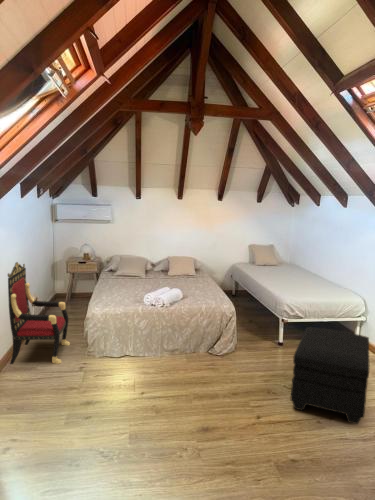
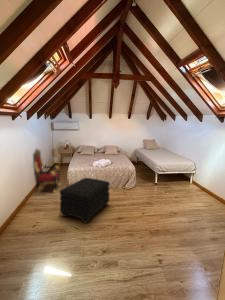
ottoman: present [291,327,370,424] -> present [60,178,110,223]

